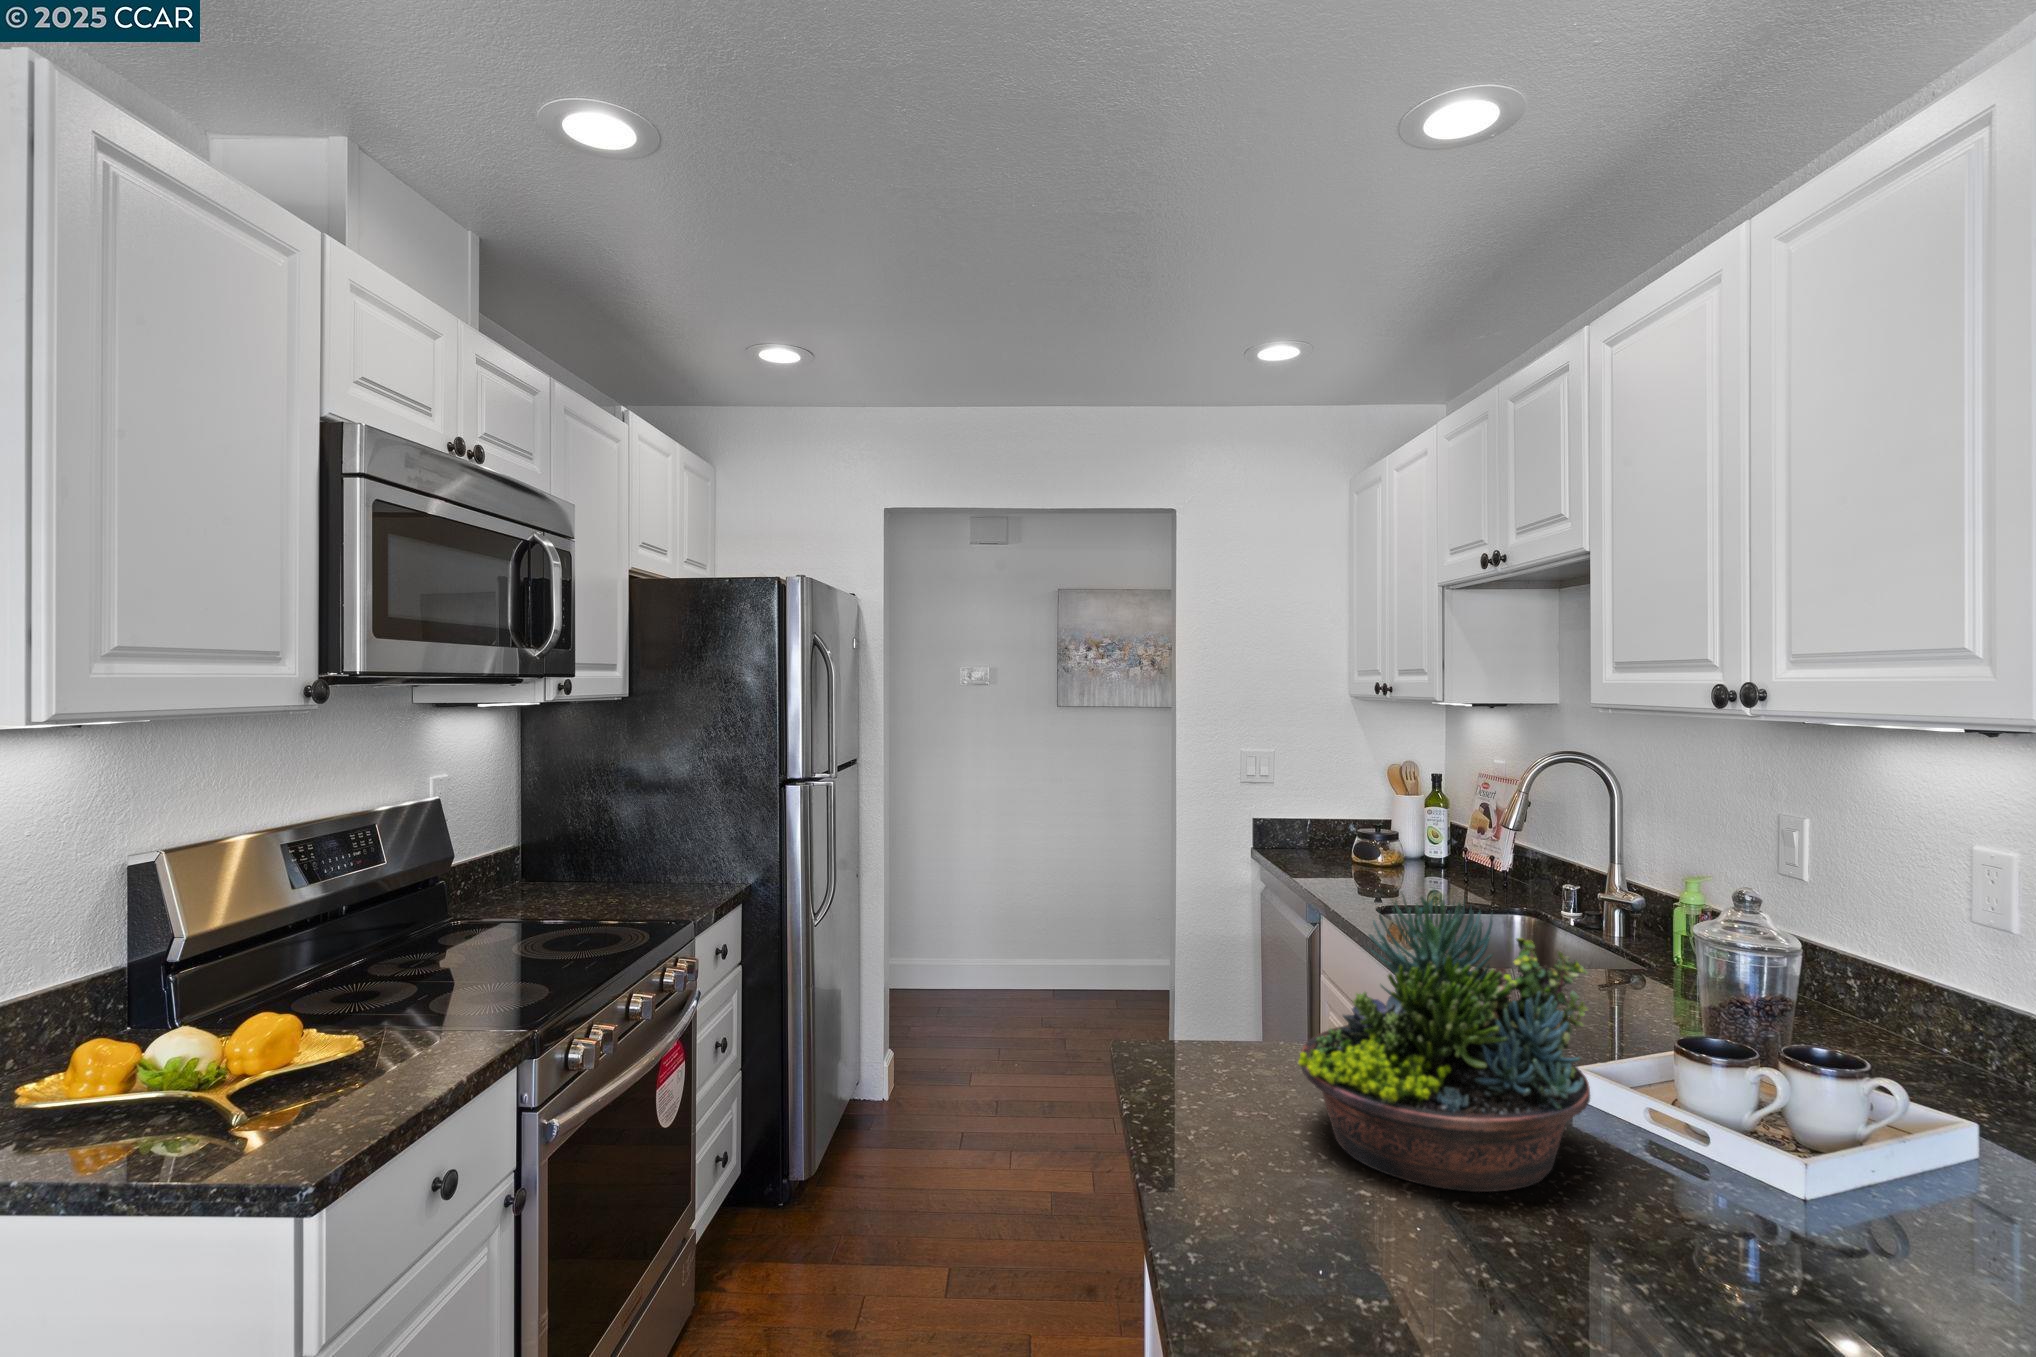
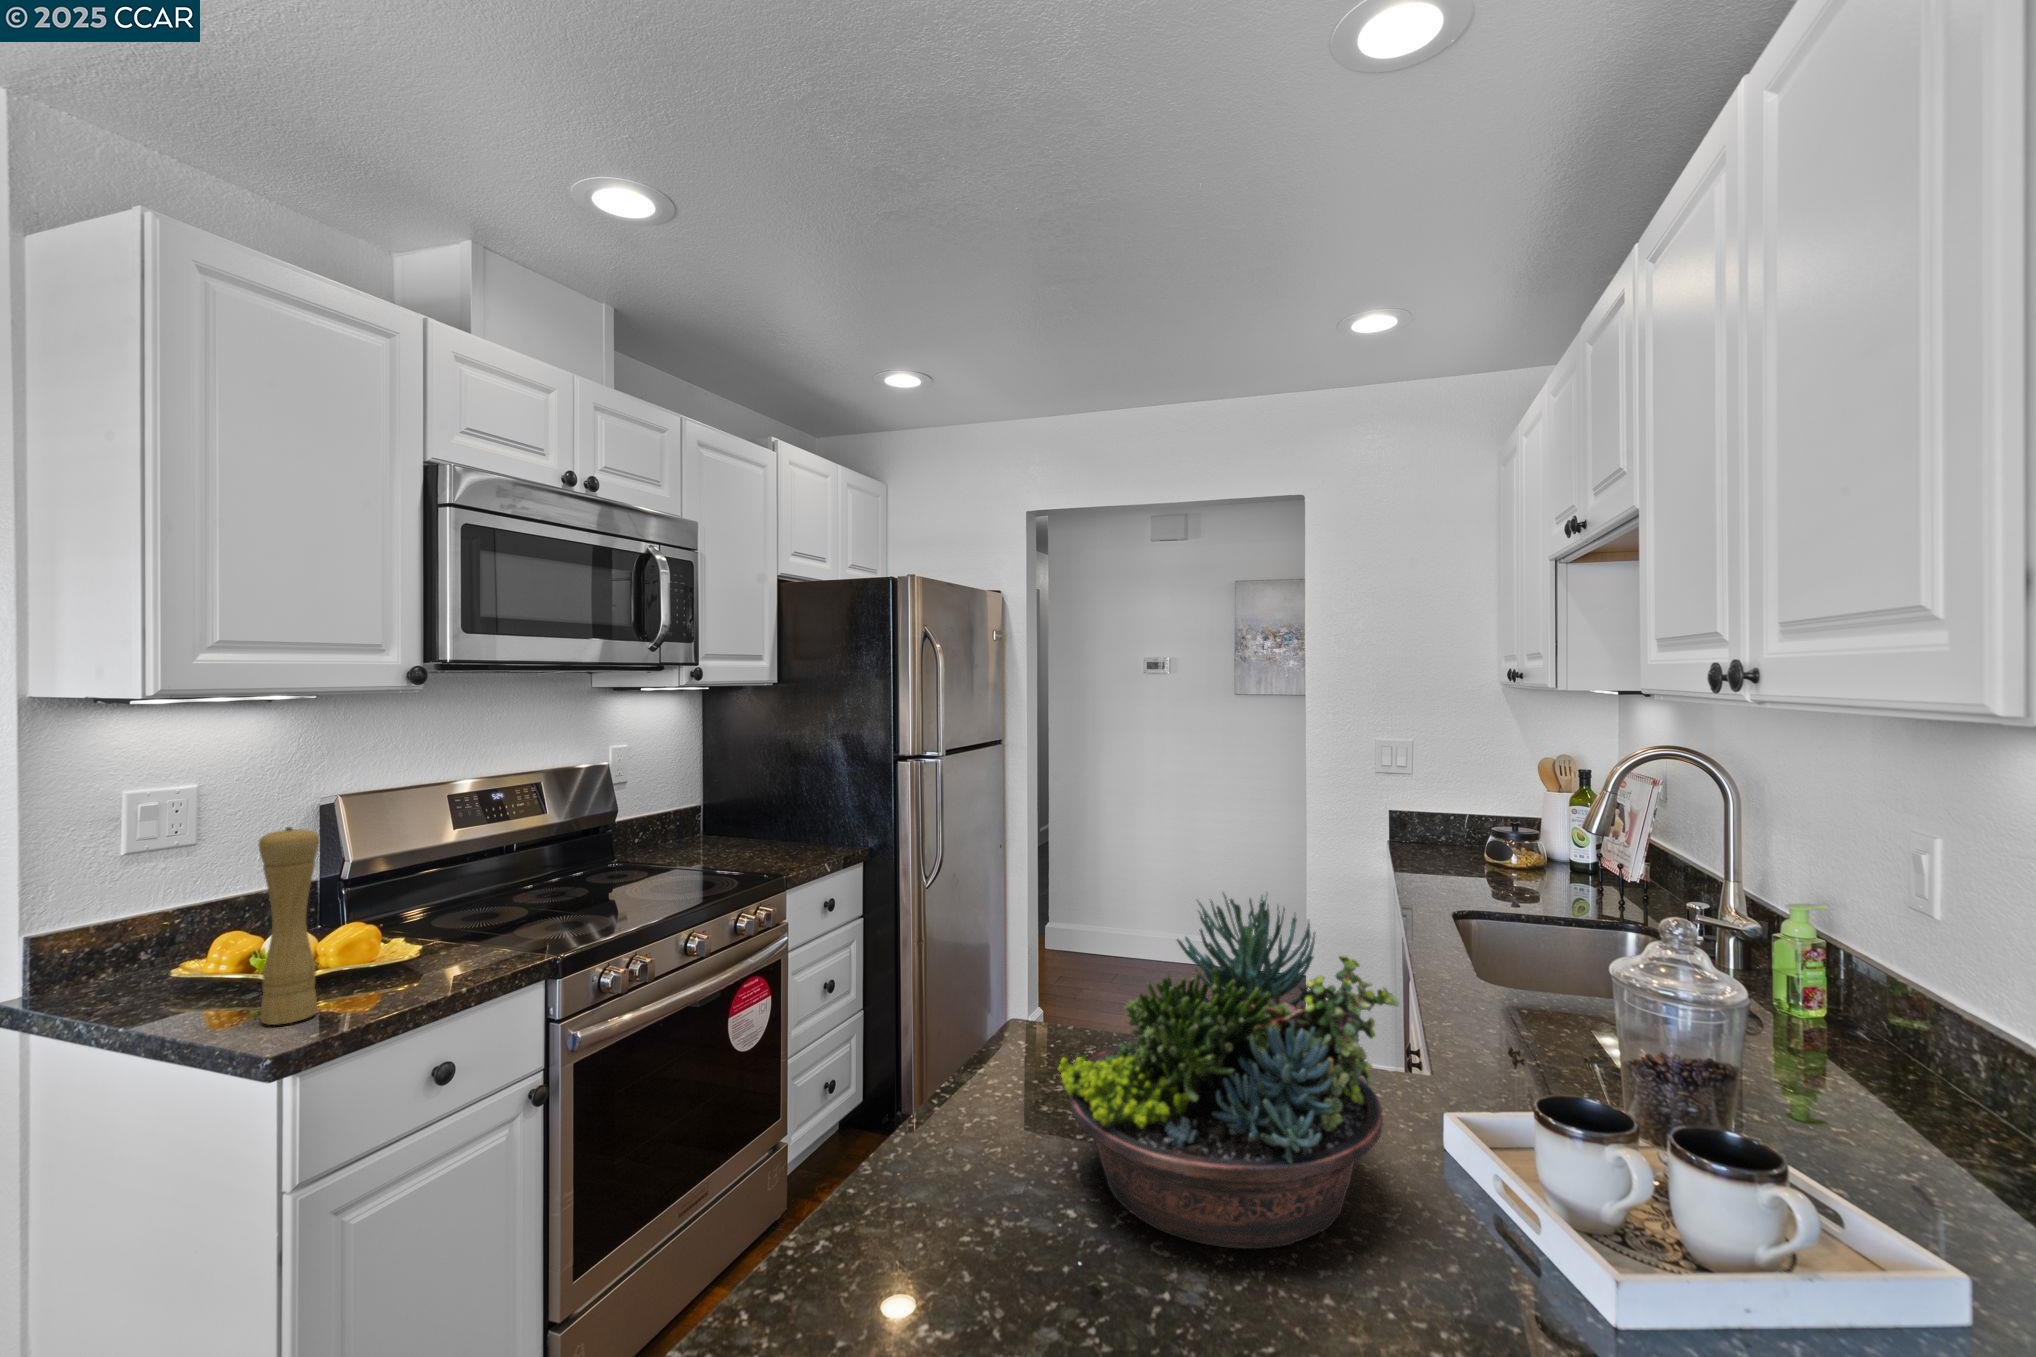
pepper mill: none [224,888,300,1142] -> present [259,827,319,1025]

